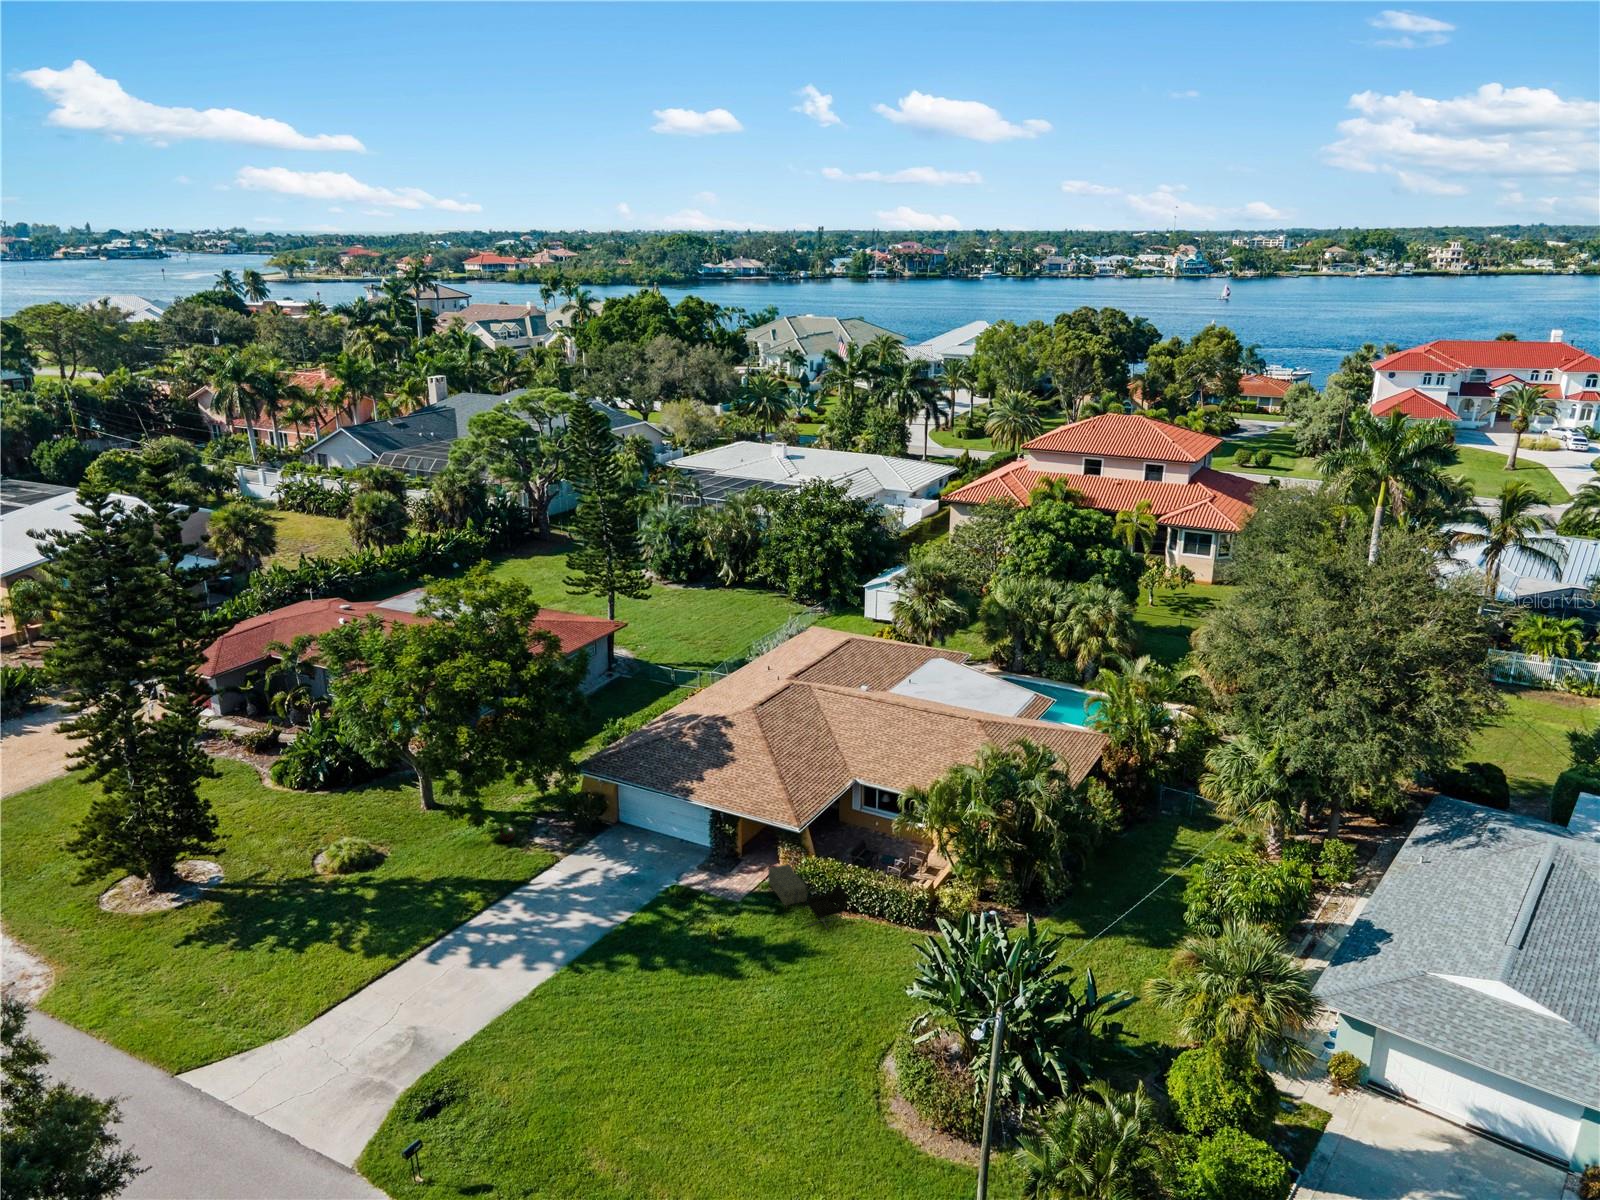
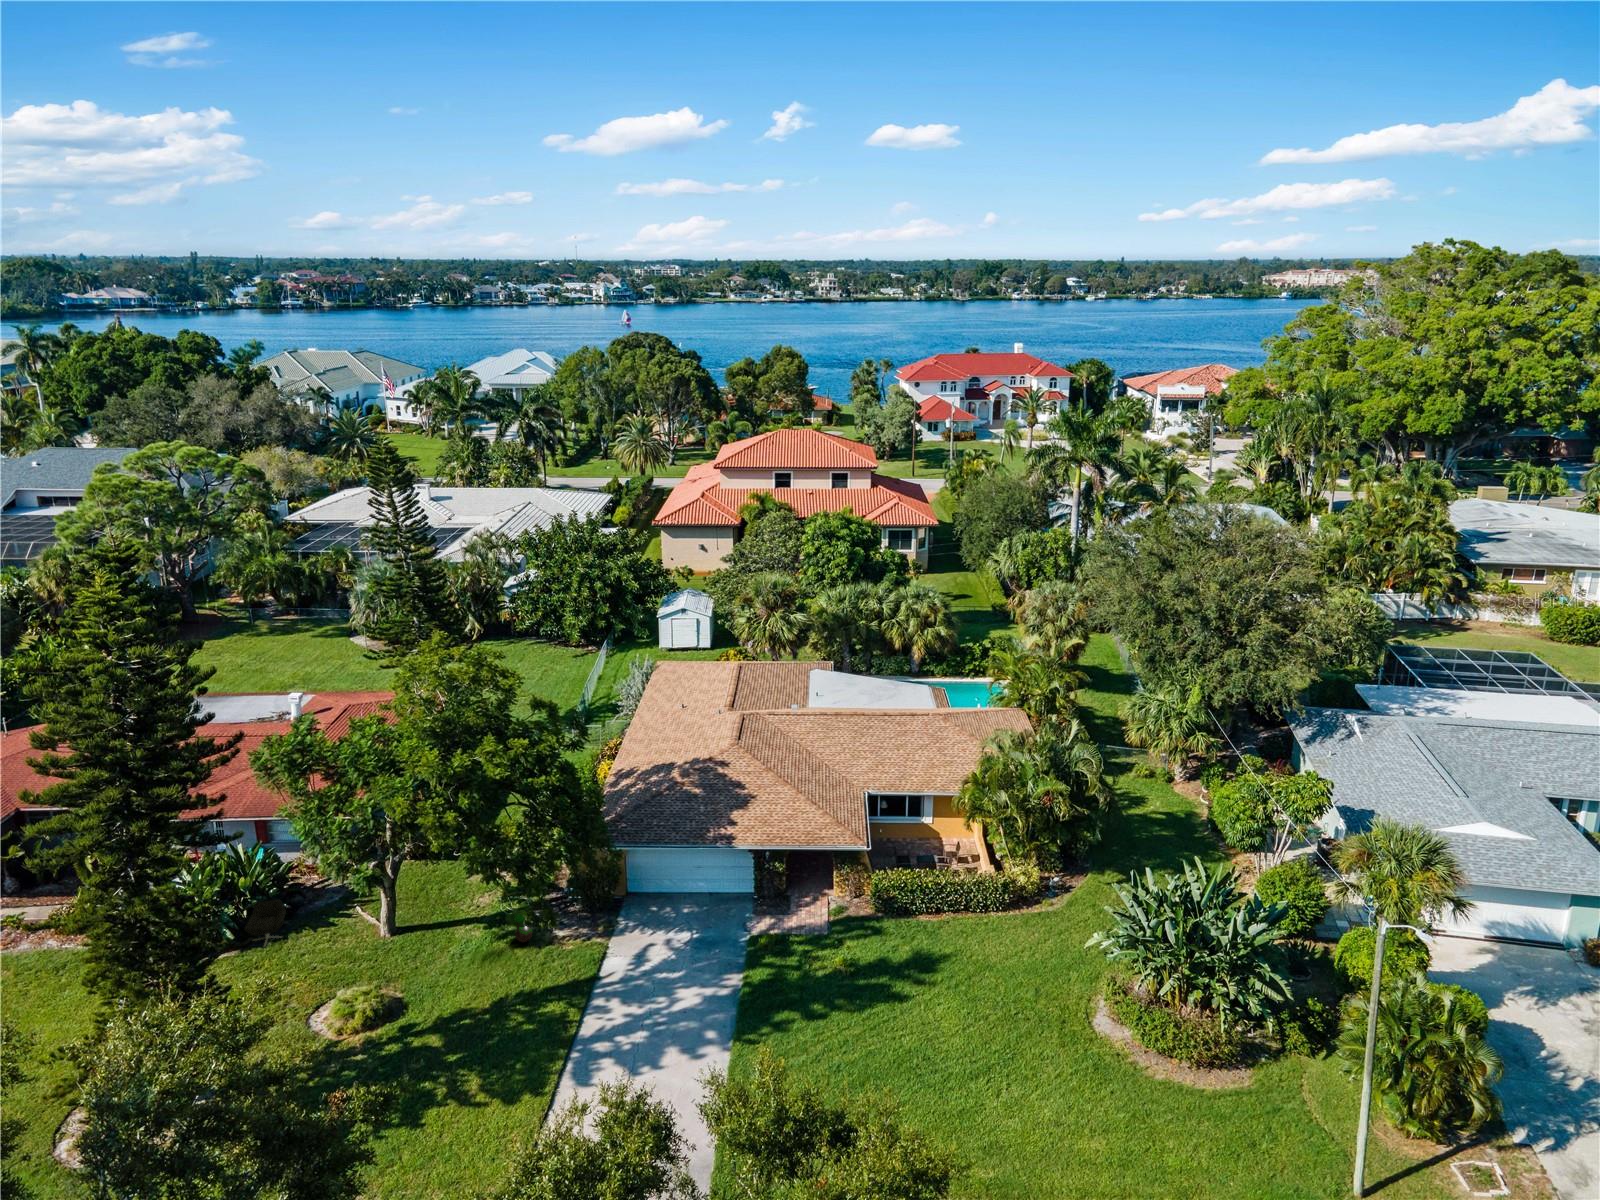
bench: present [768,864,807,910] -> none [838,884,889,928]
lounge chair: present [808,885,848,929] -> present [244,900,286,946]

